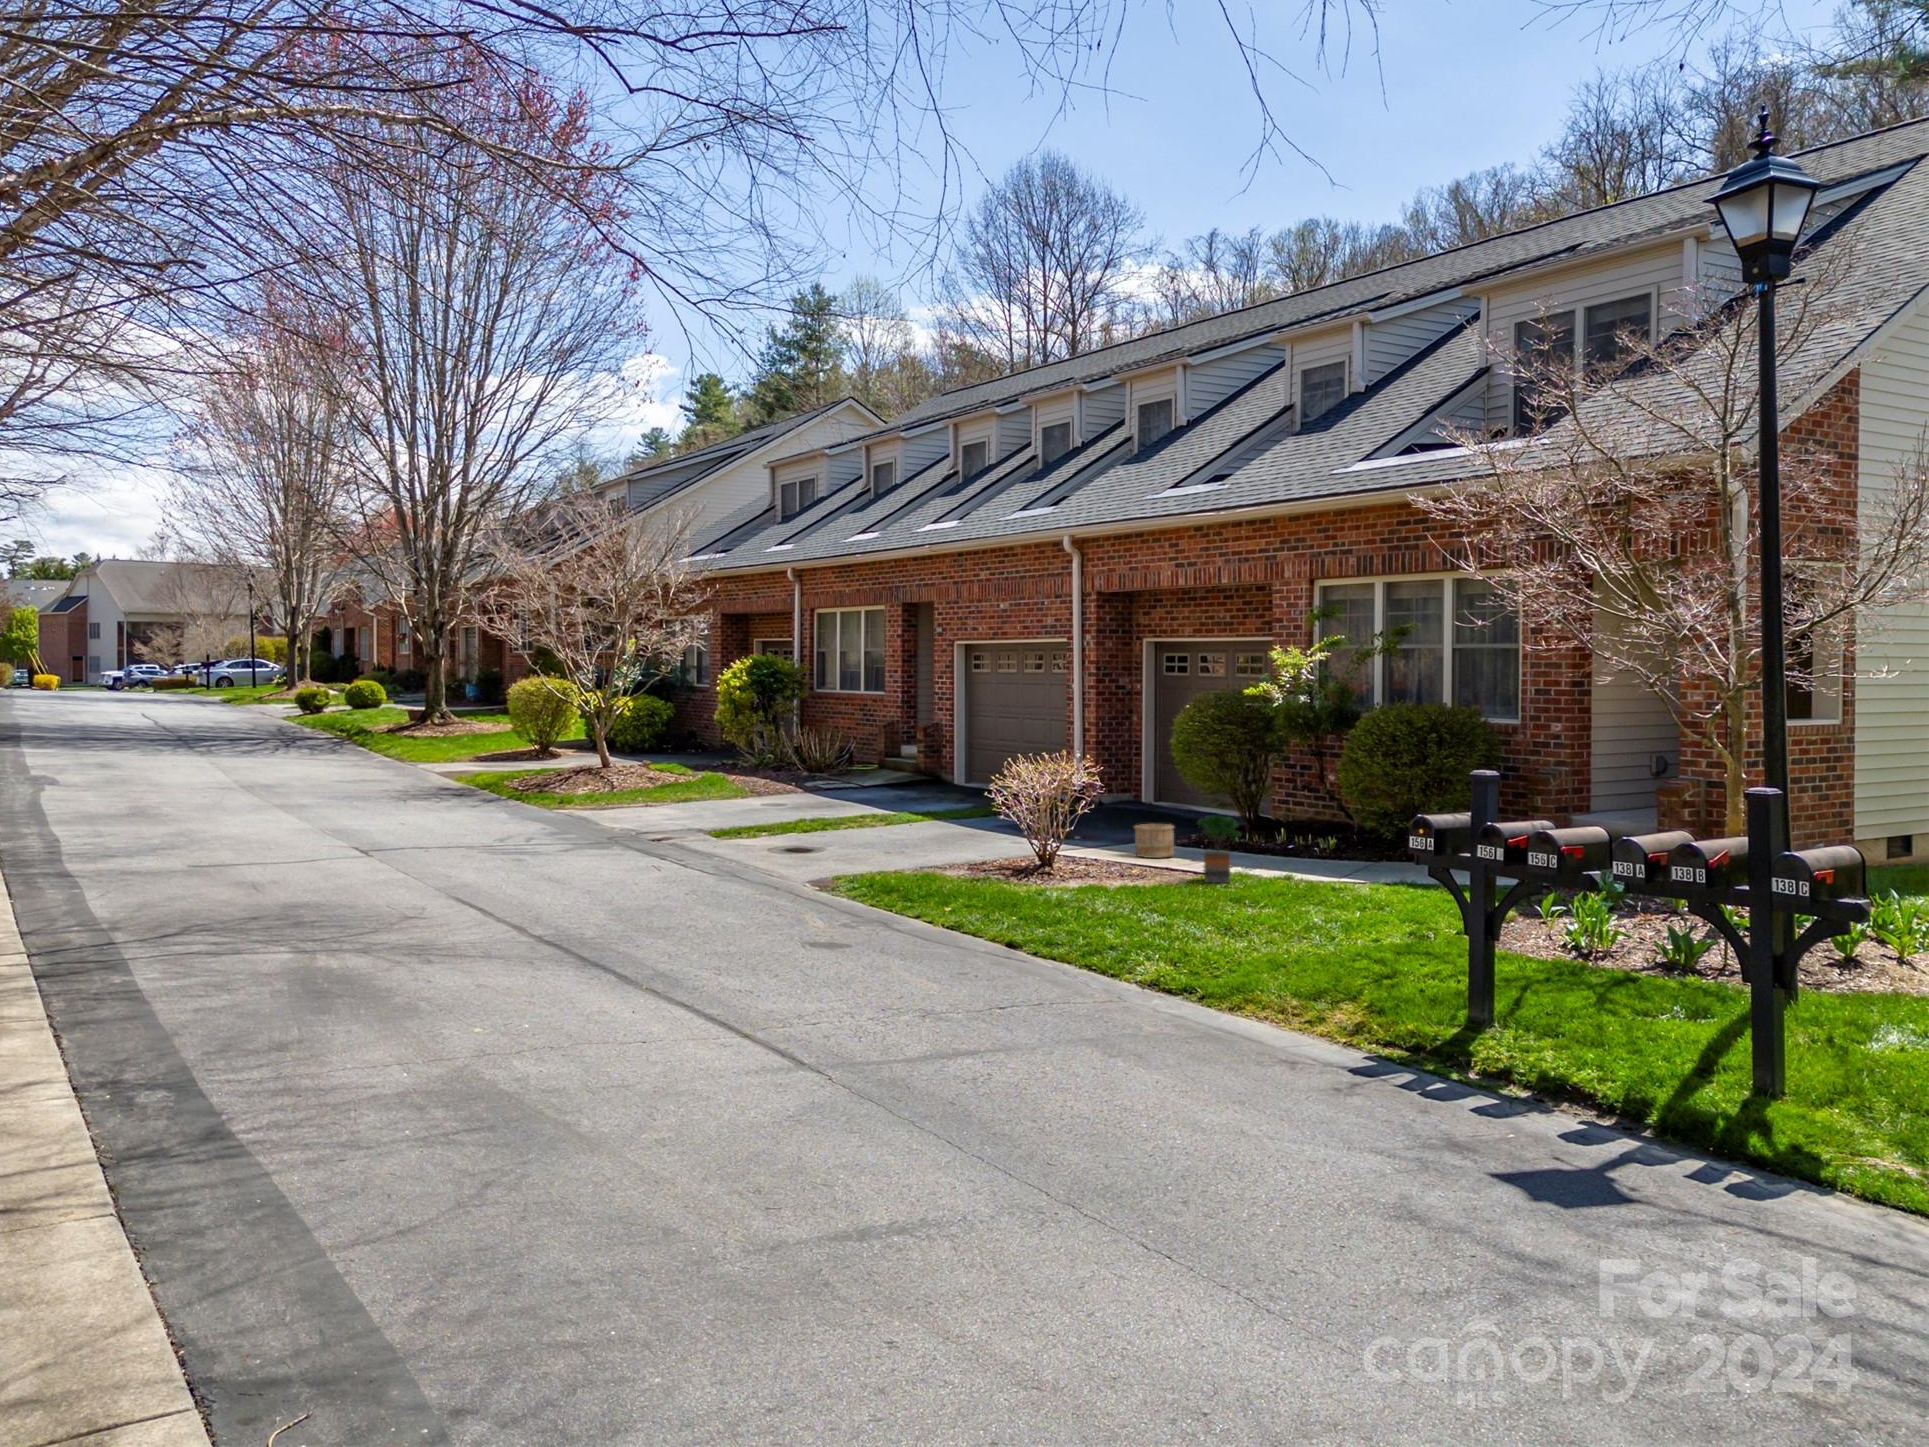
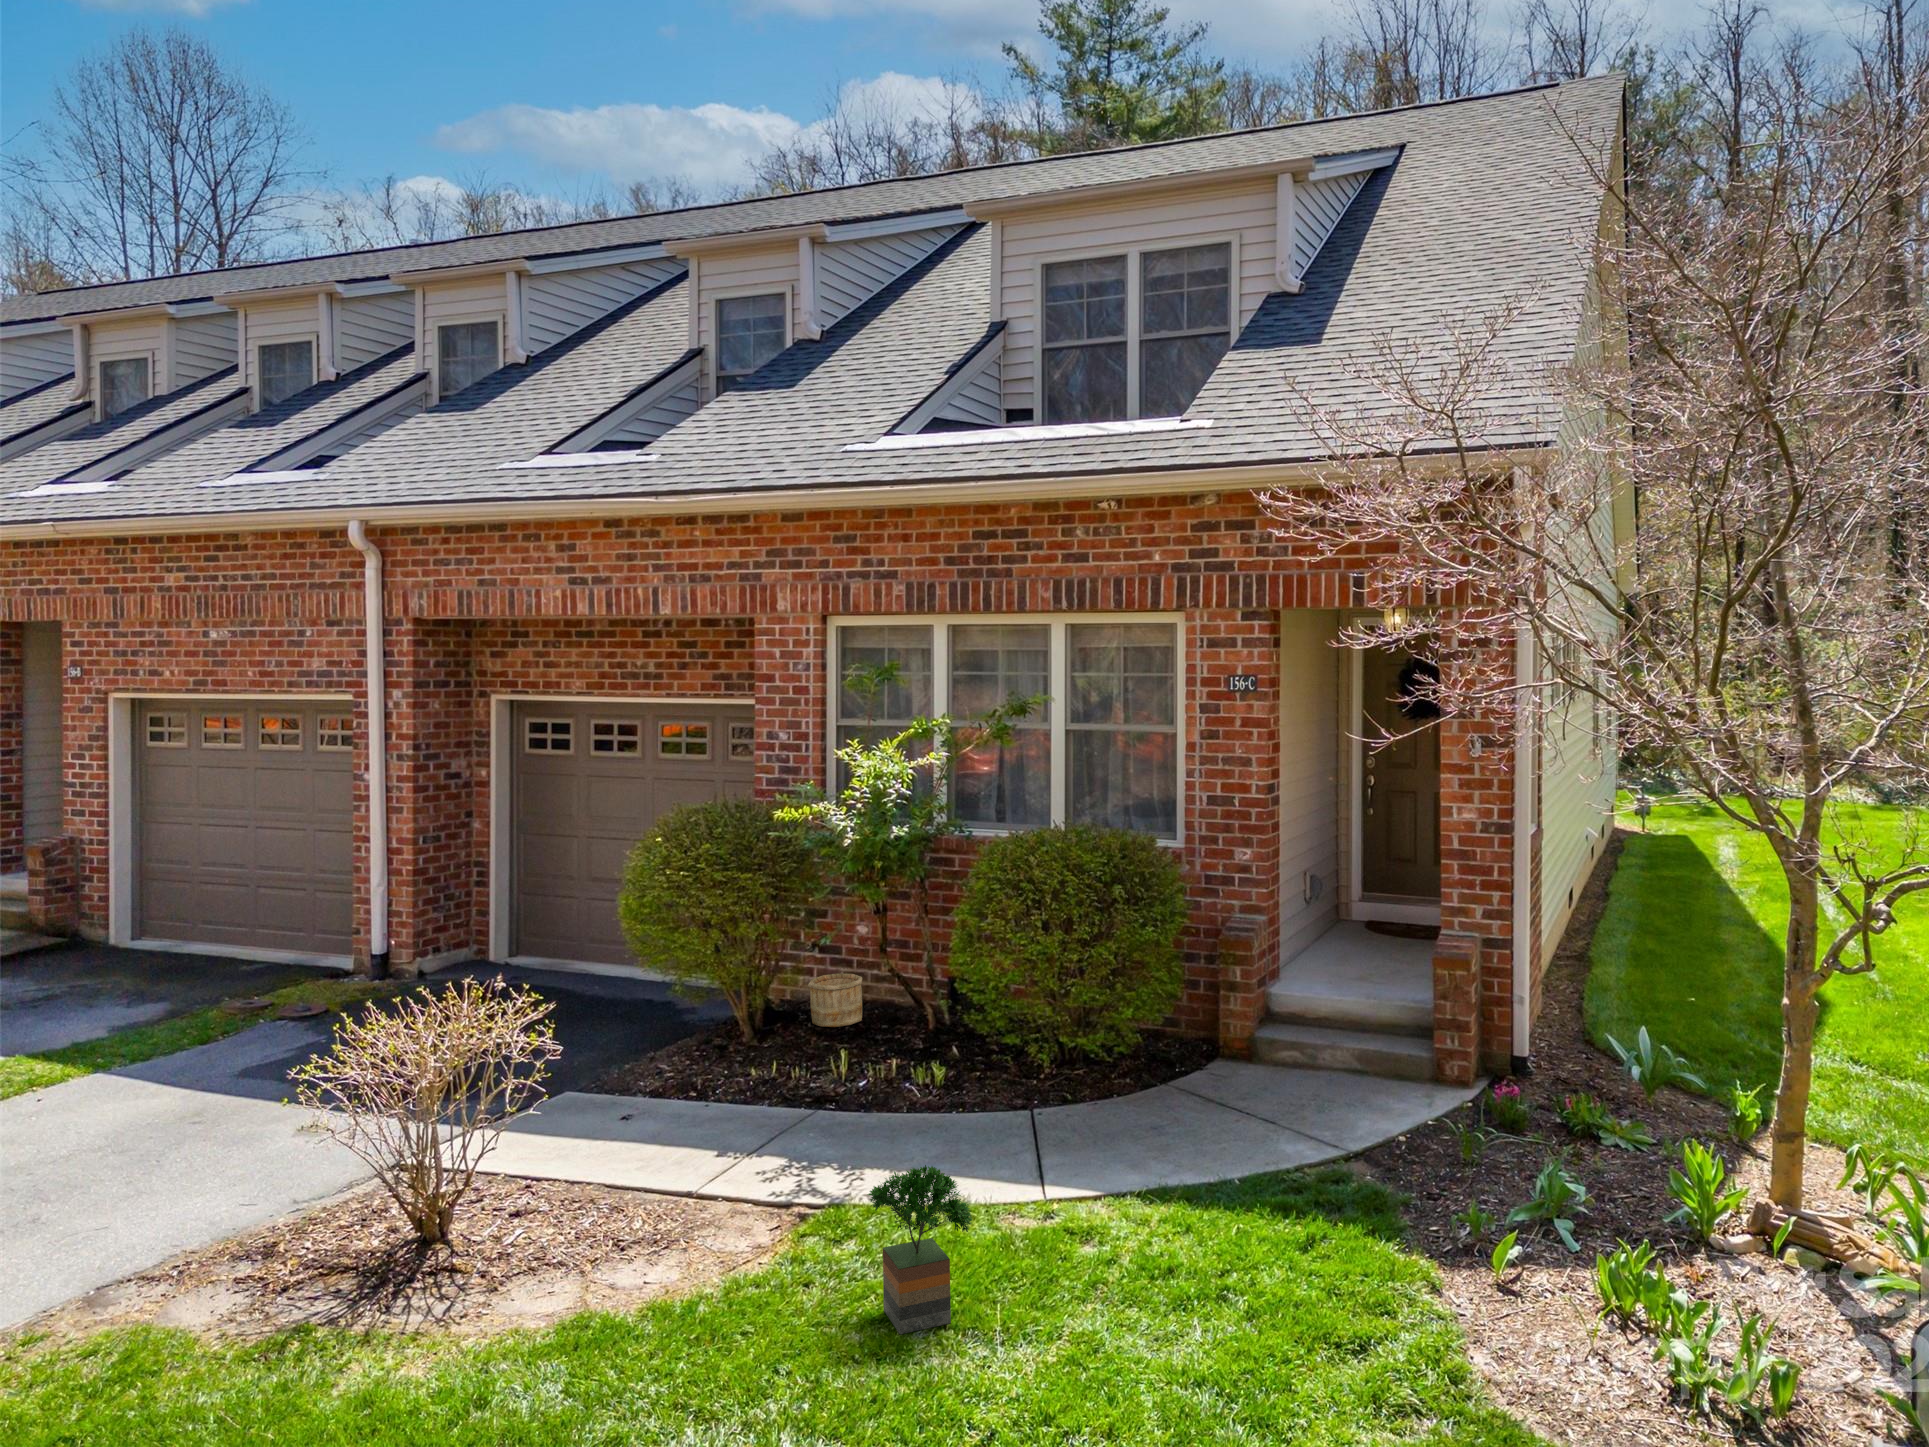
wooden bucket: present [1134,824,1174,858] -> present [808,974,862,1027]

